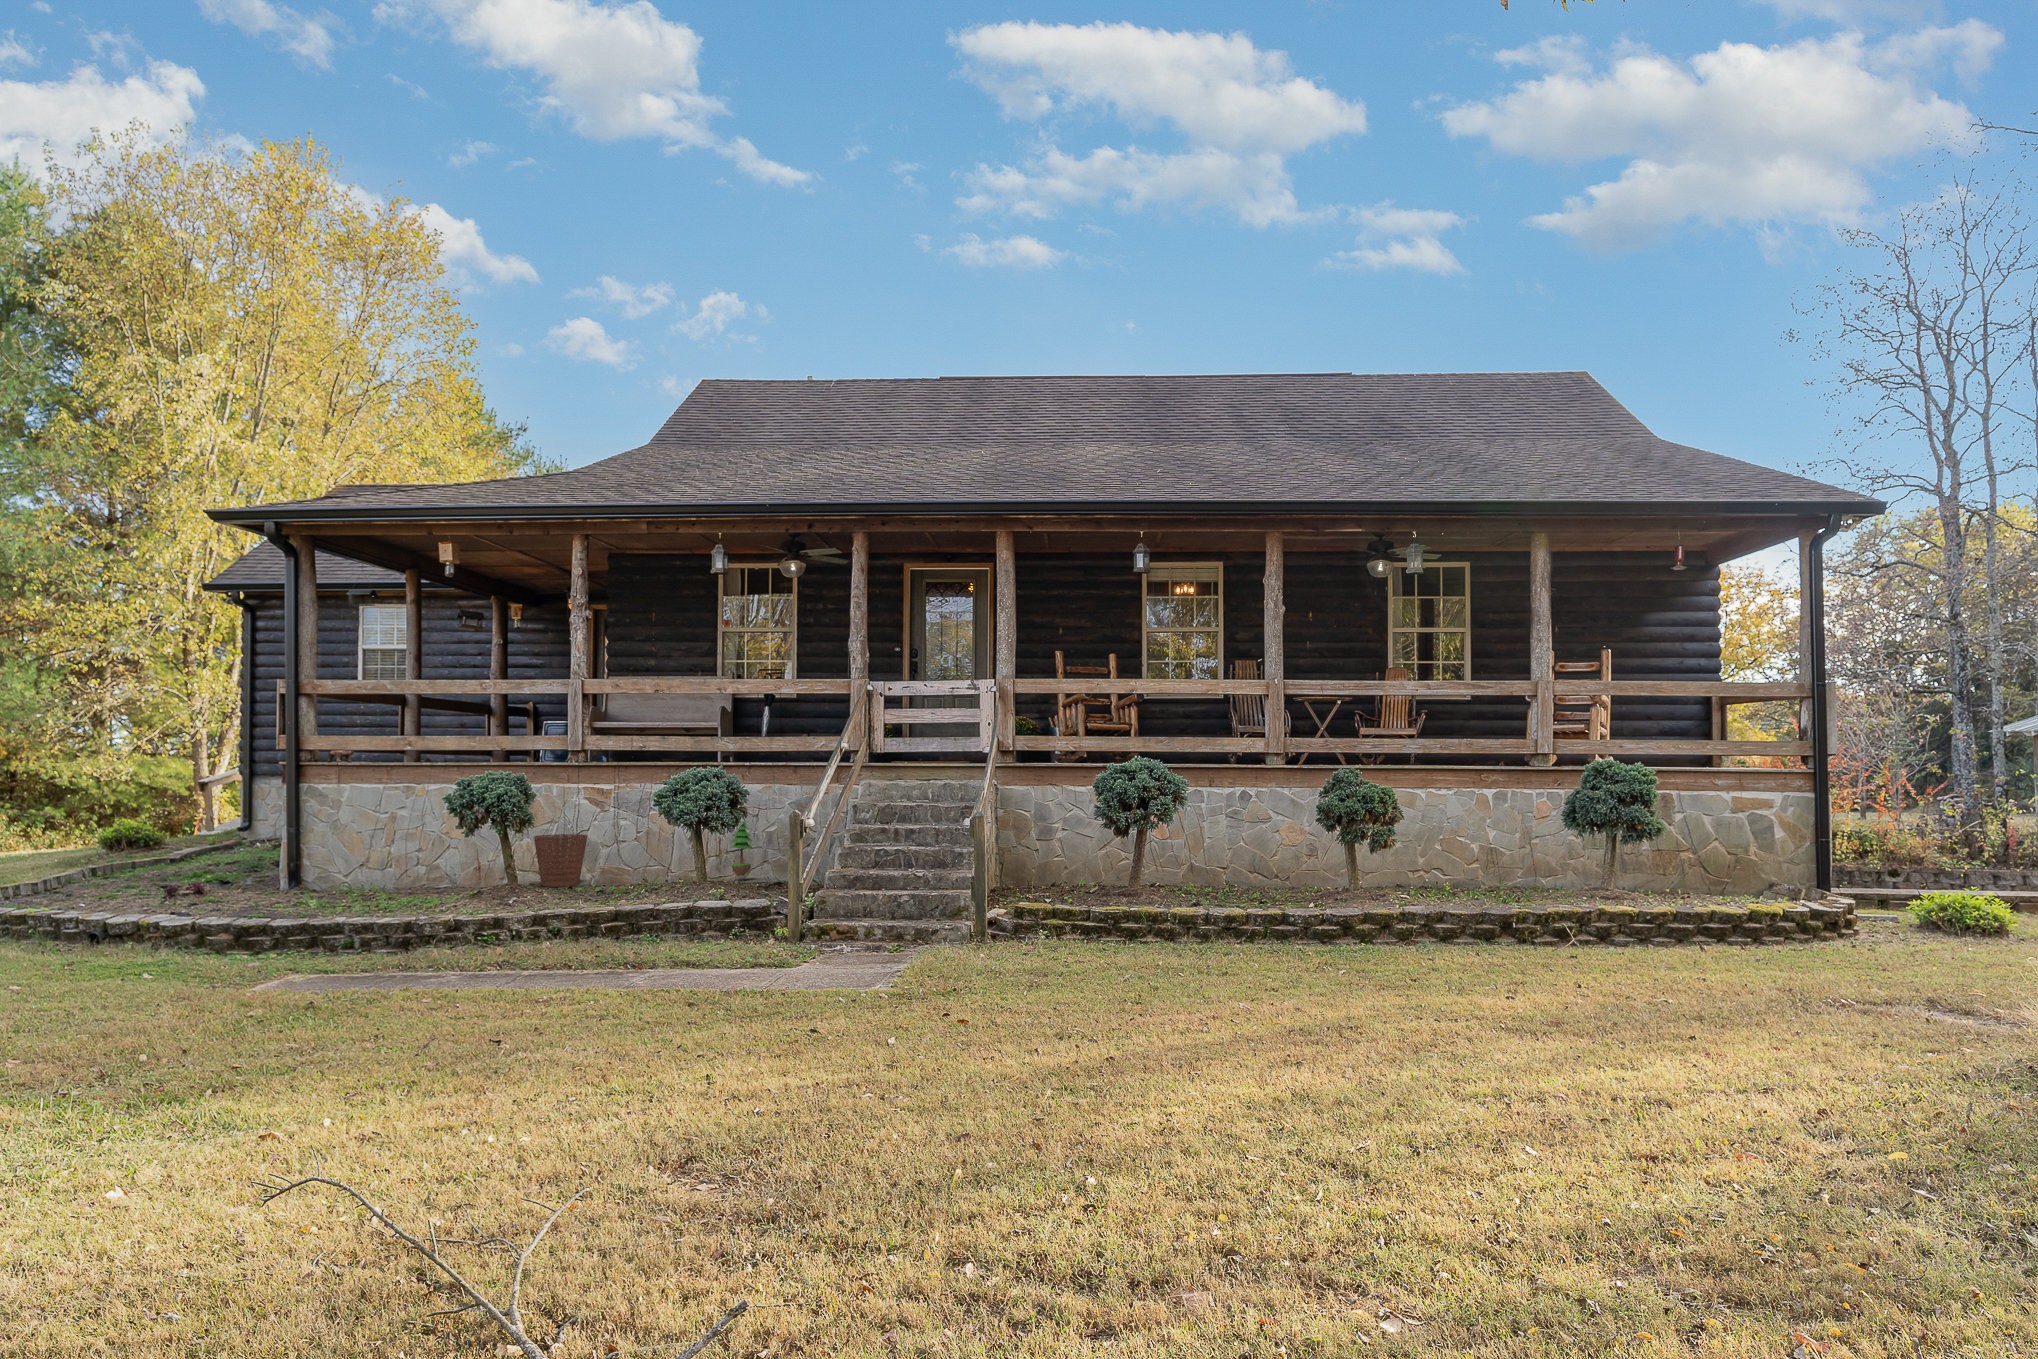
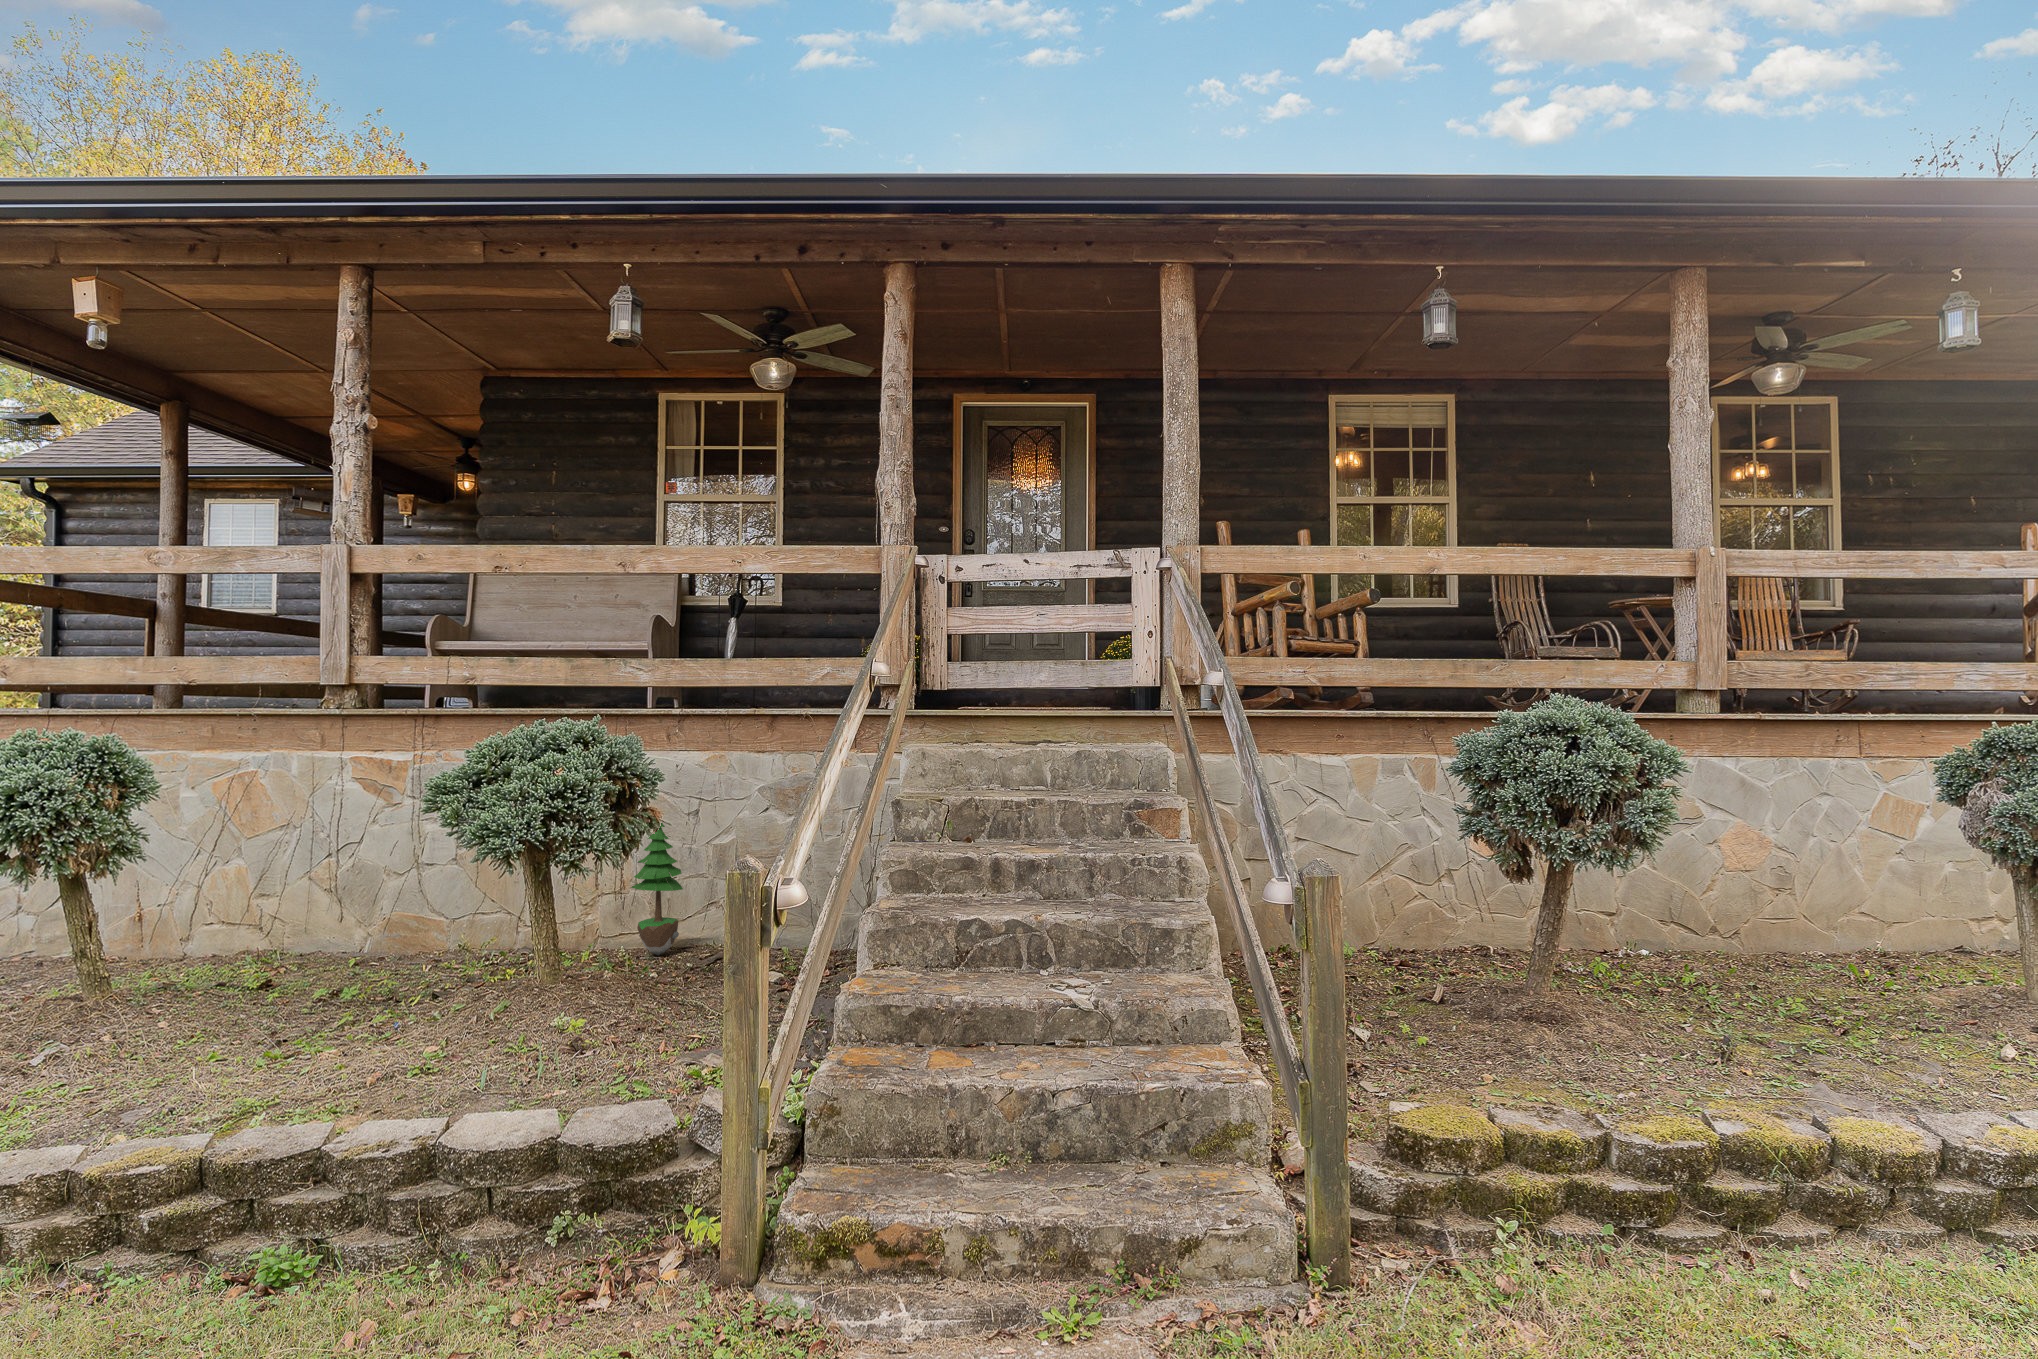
basket: present [534,834,587,887] -> none [195,860,328,983]

